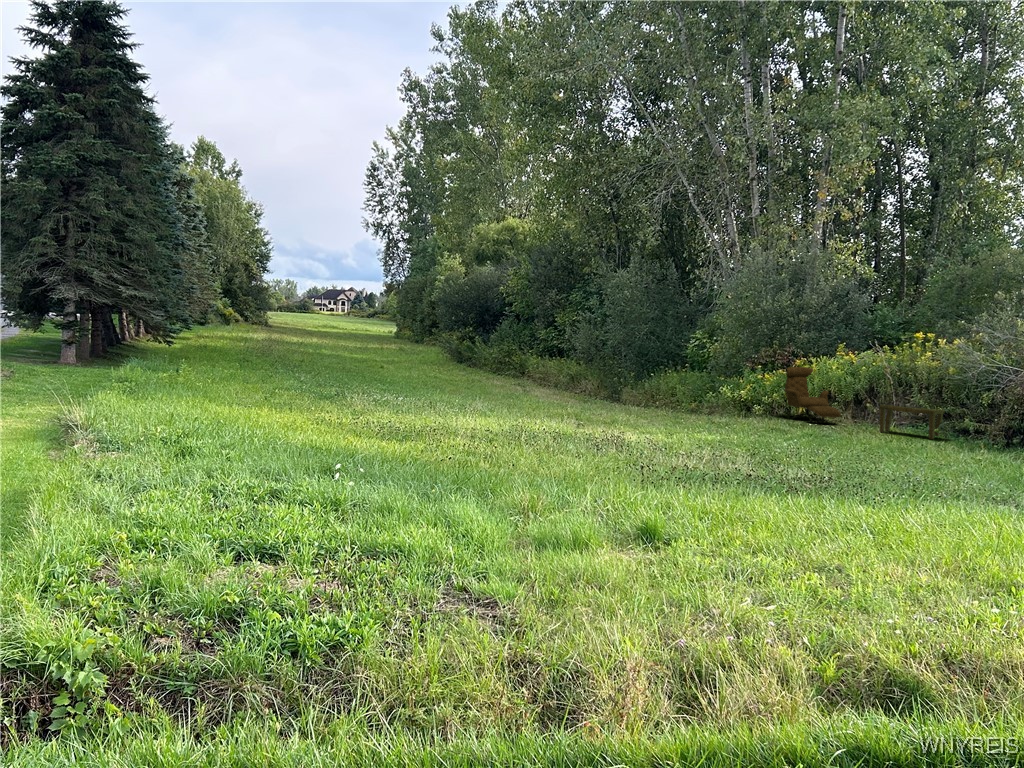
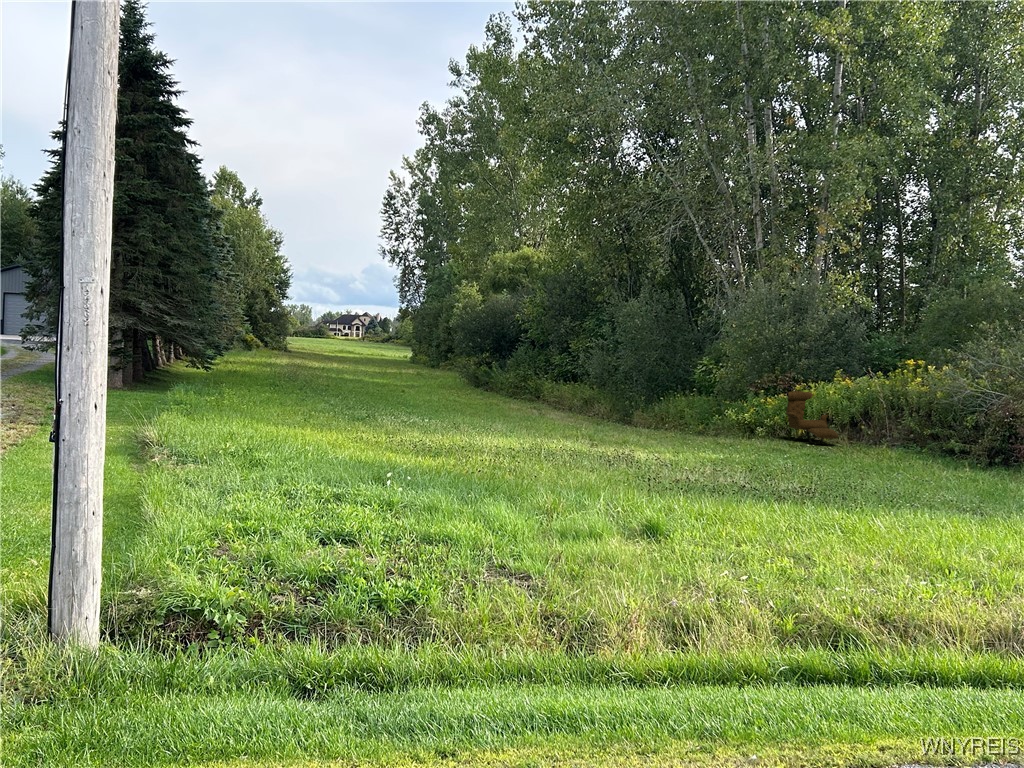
bench: present [879,405,945,439] -> none [874,427,934,459]

